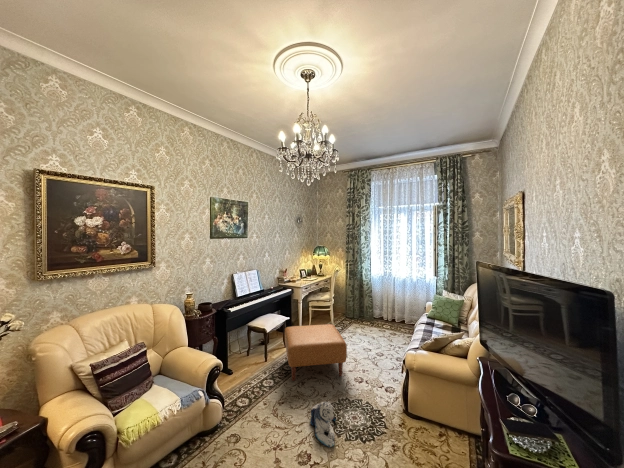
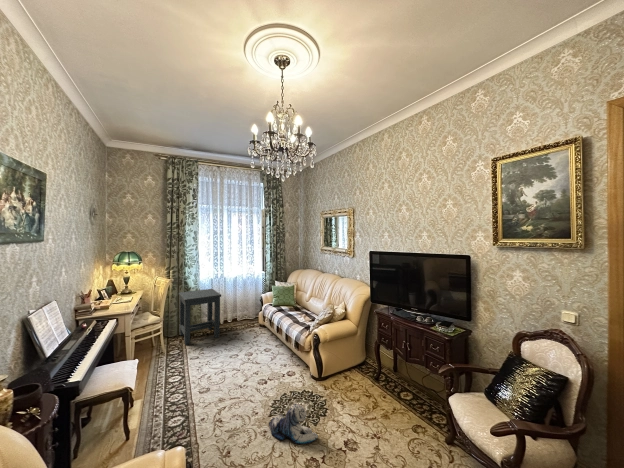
side table: none [345,283,380,332] -> present [179,289,221,345]
ottoman: present [285,324,347,381] -> none [154,341,253,425]

